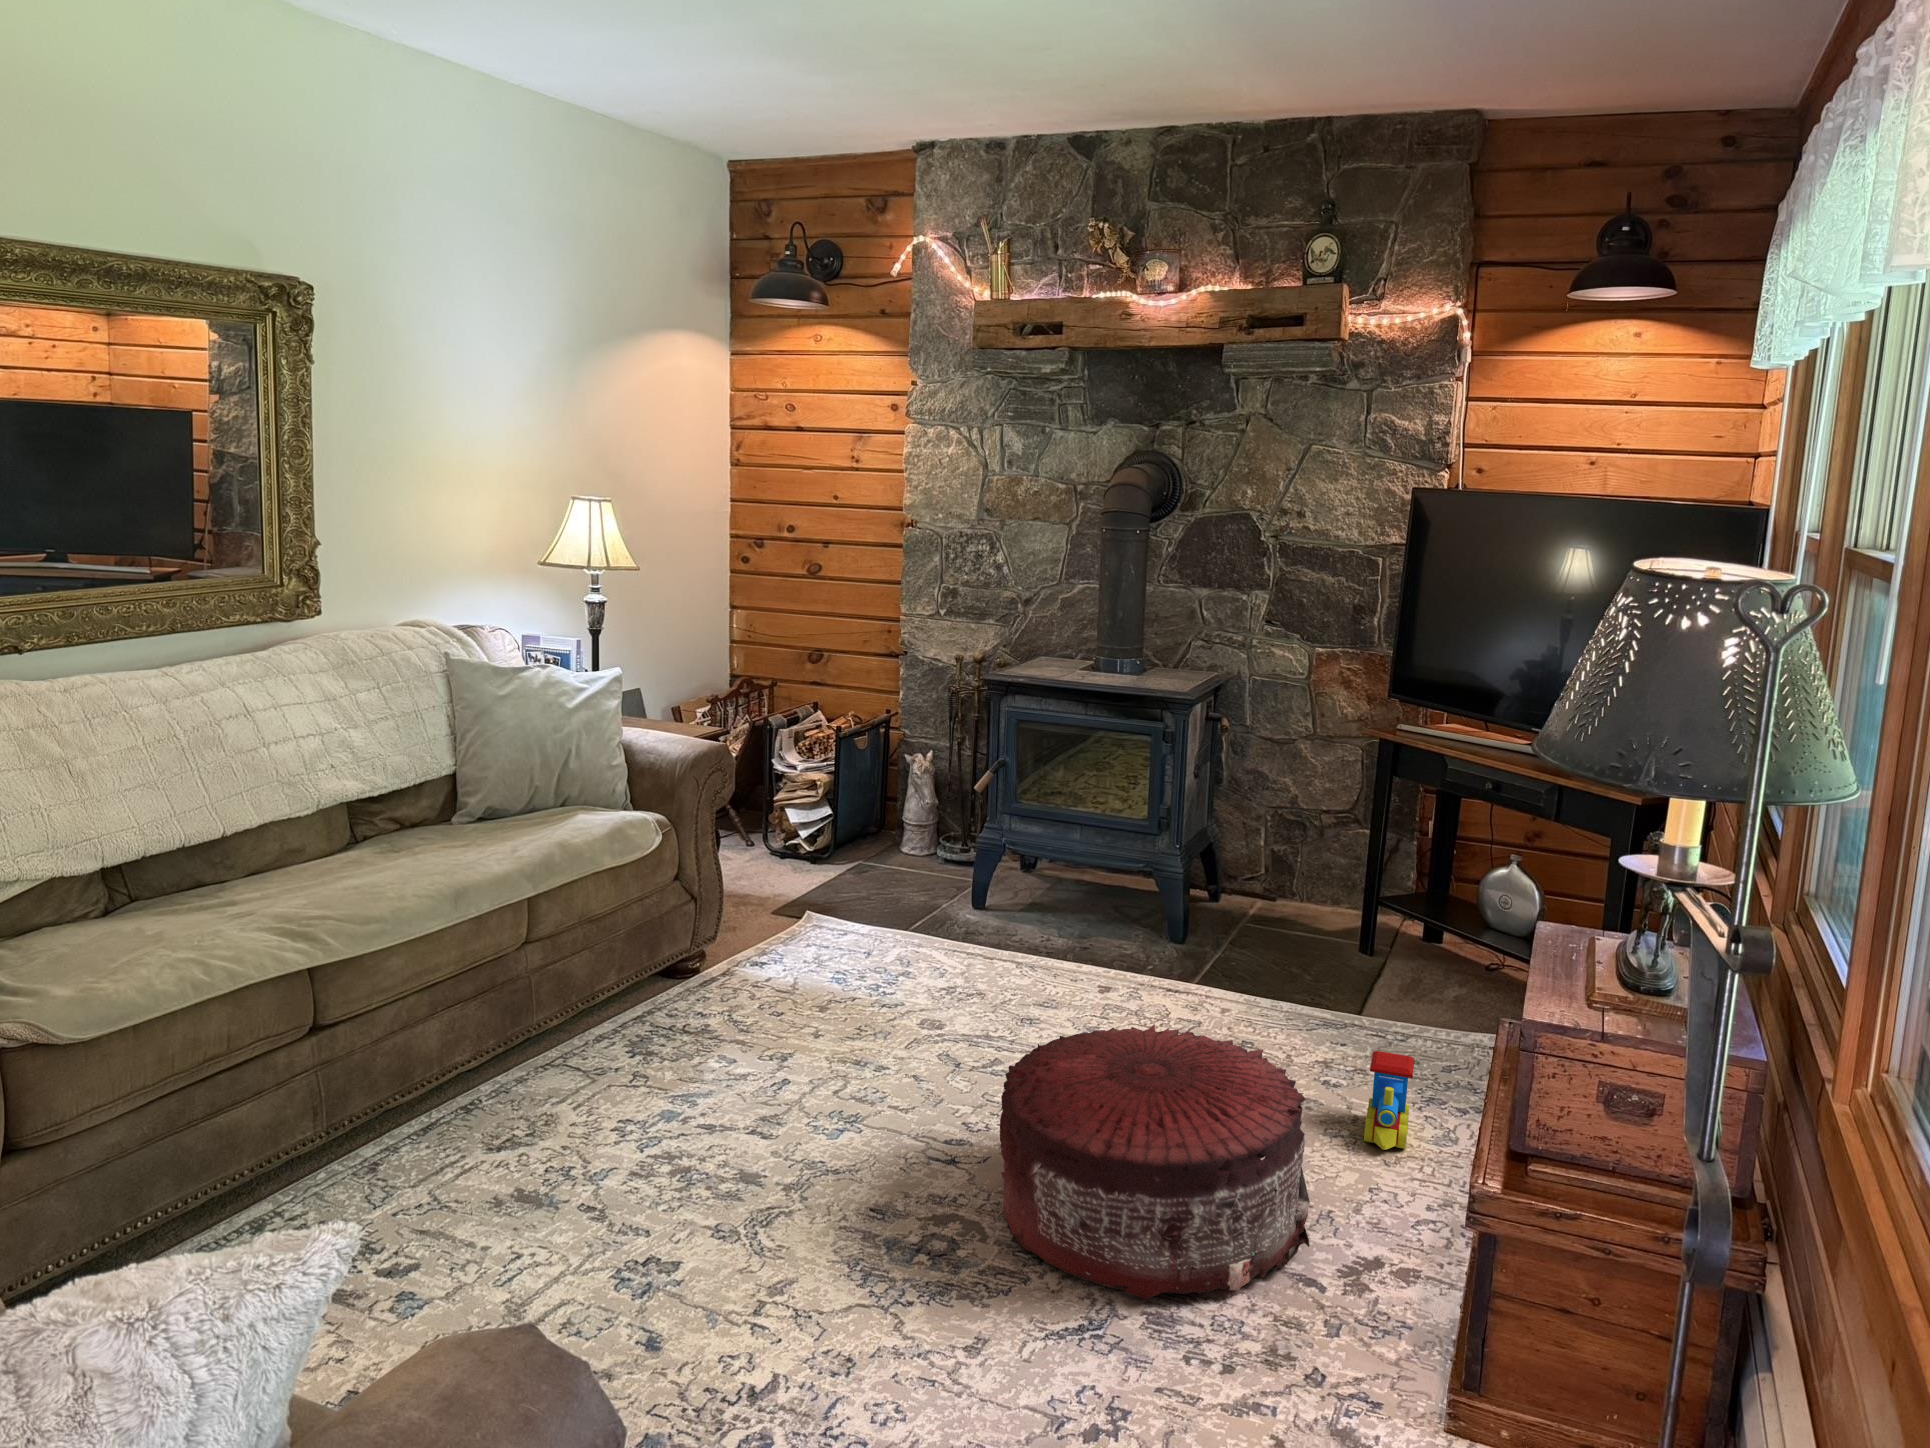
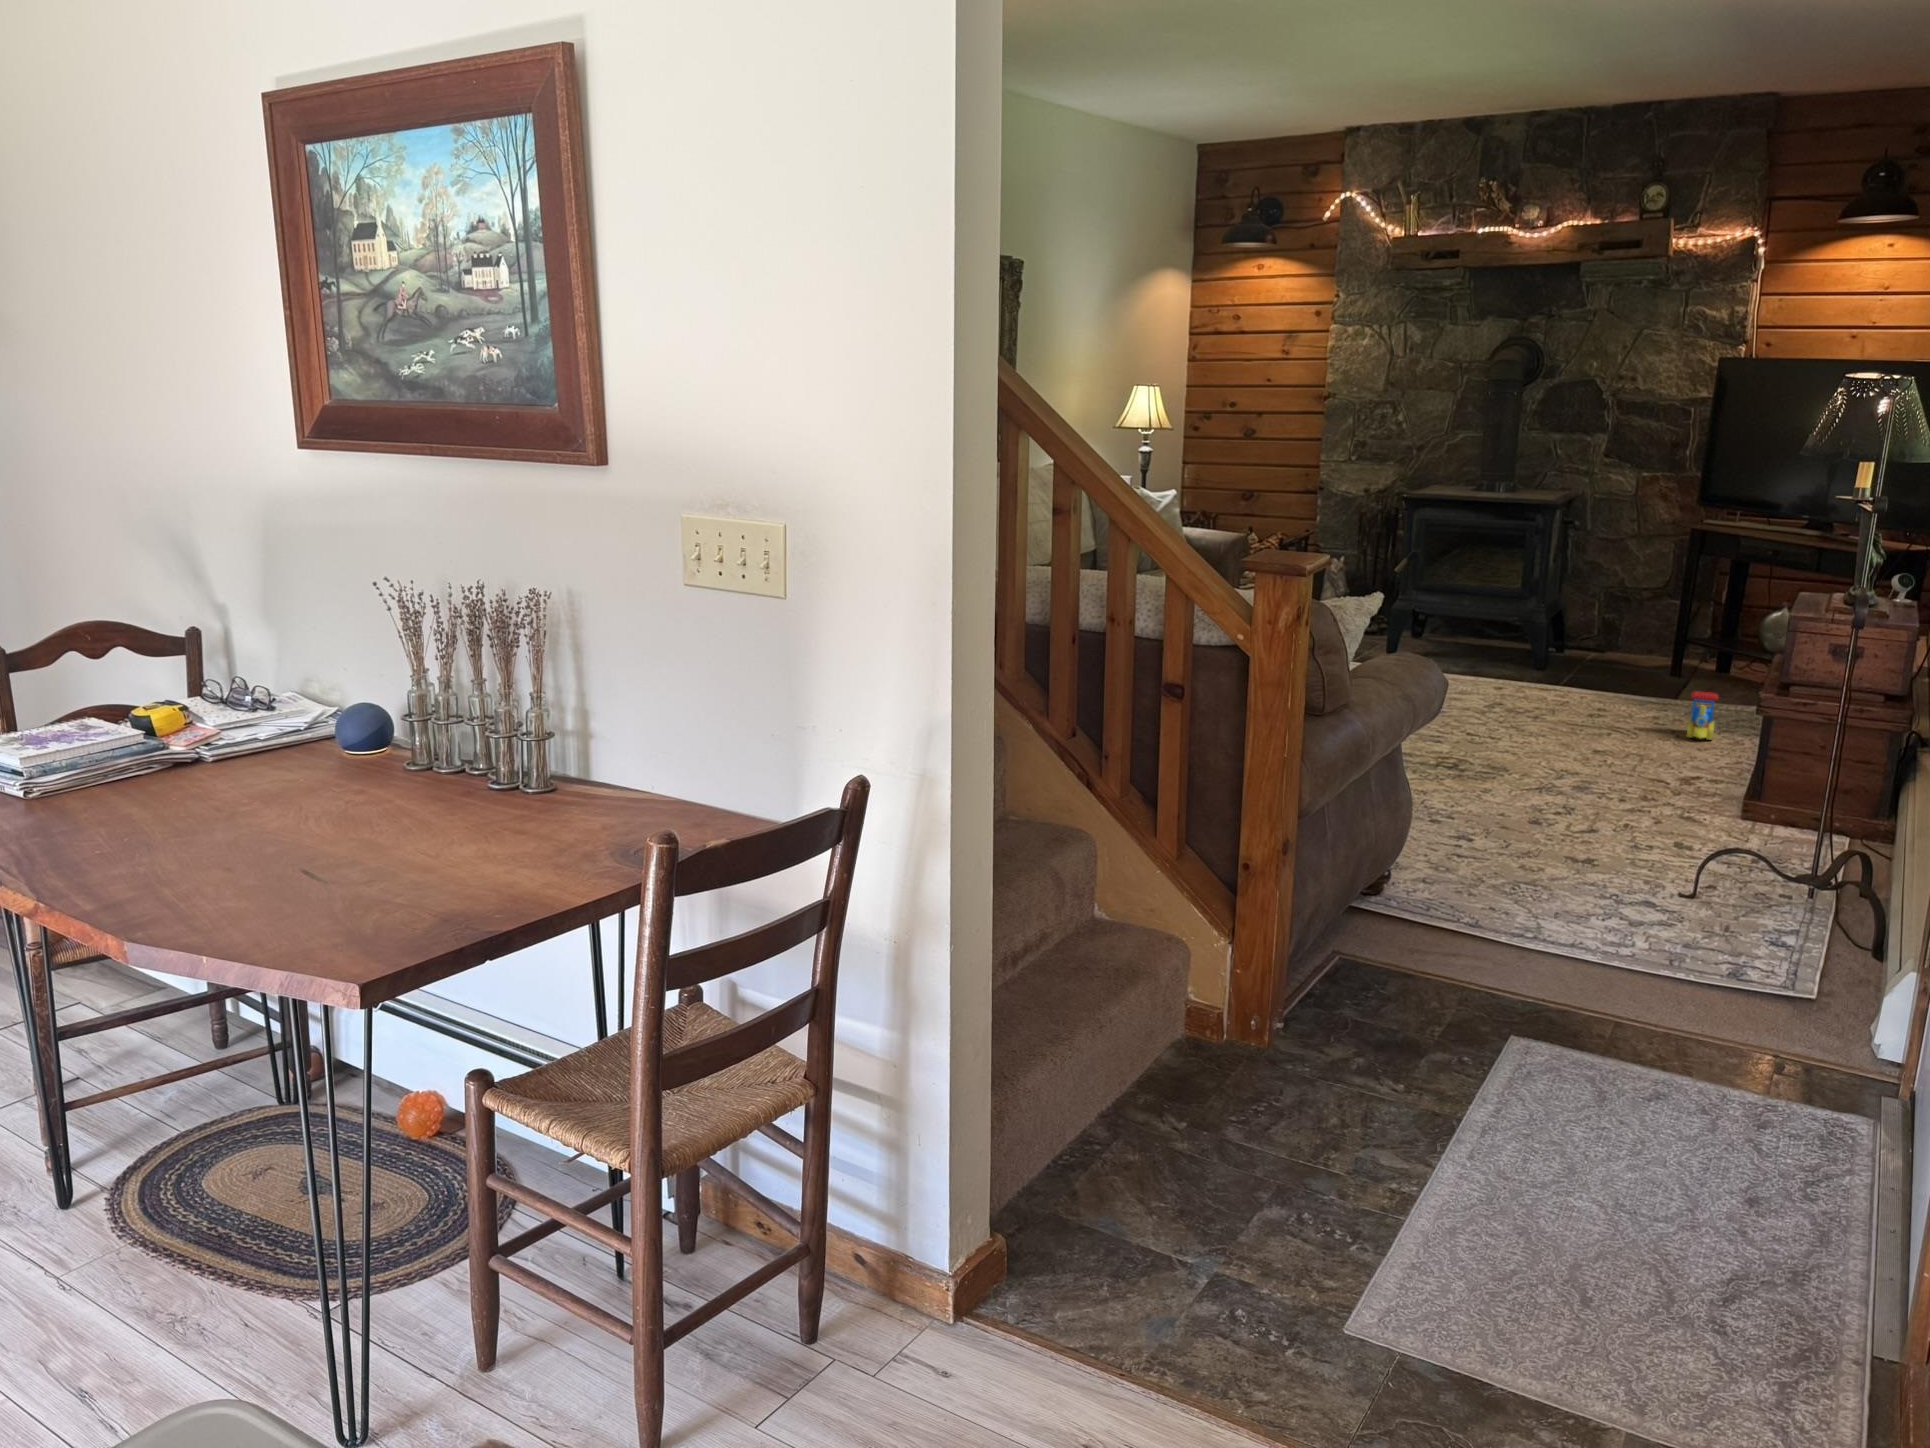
pouf: present [1000,1024,1310,1299] -> none [1481,663,1661,772]

